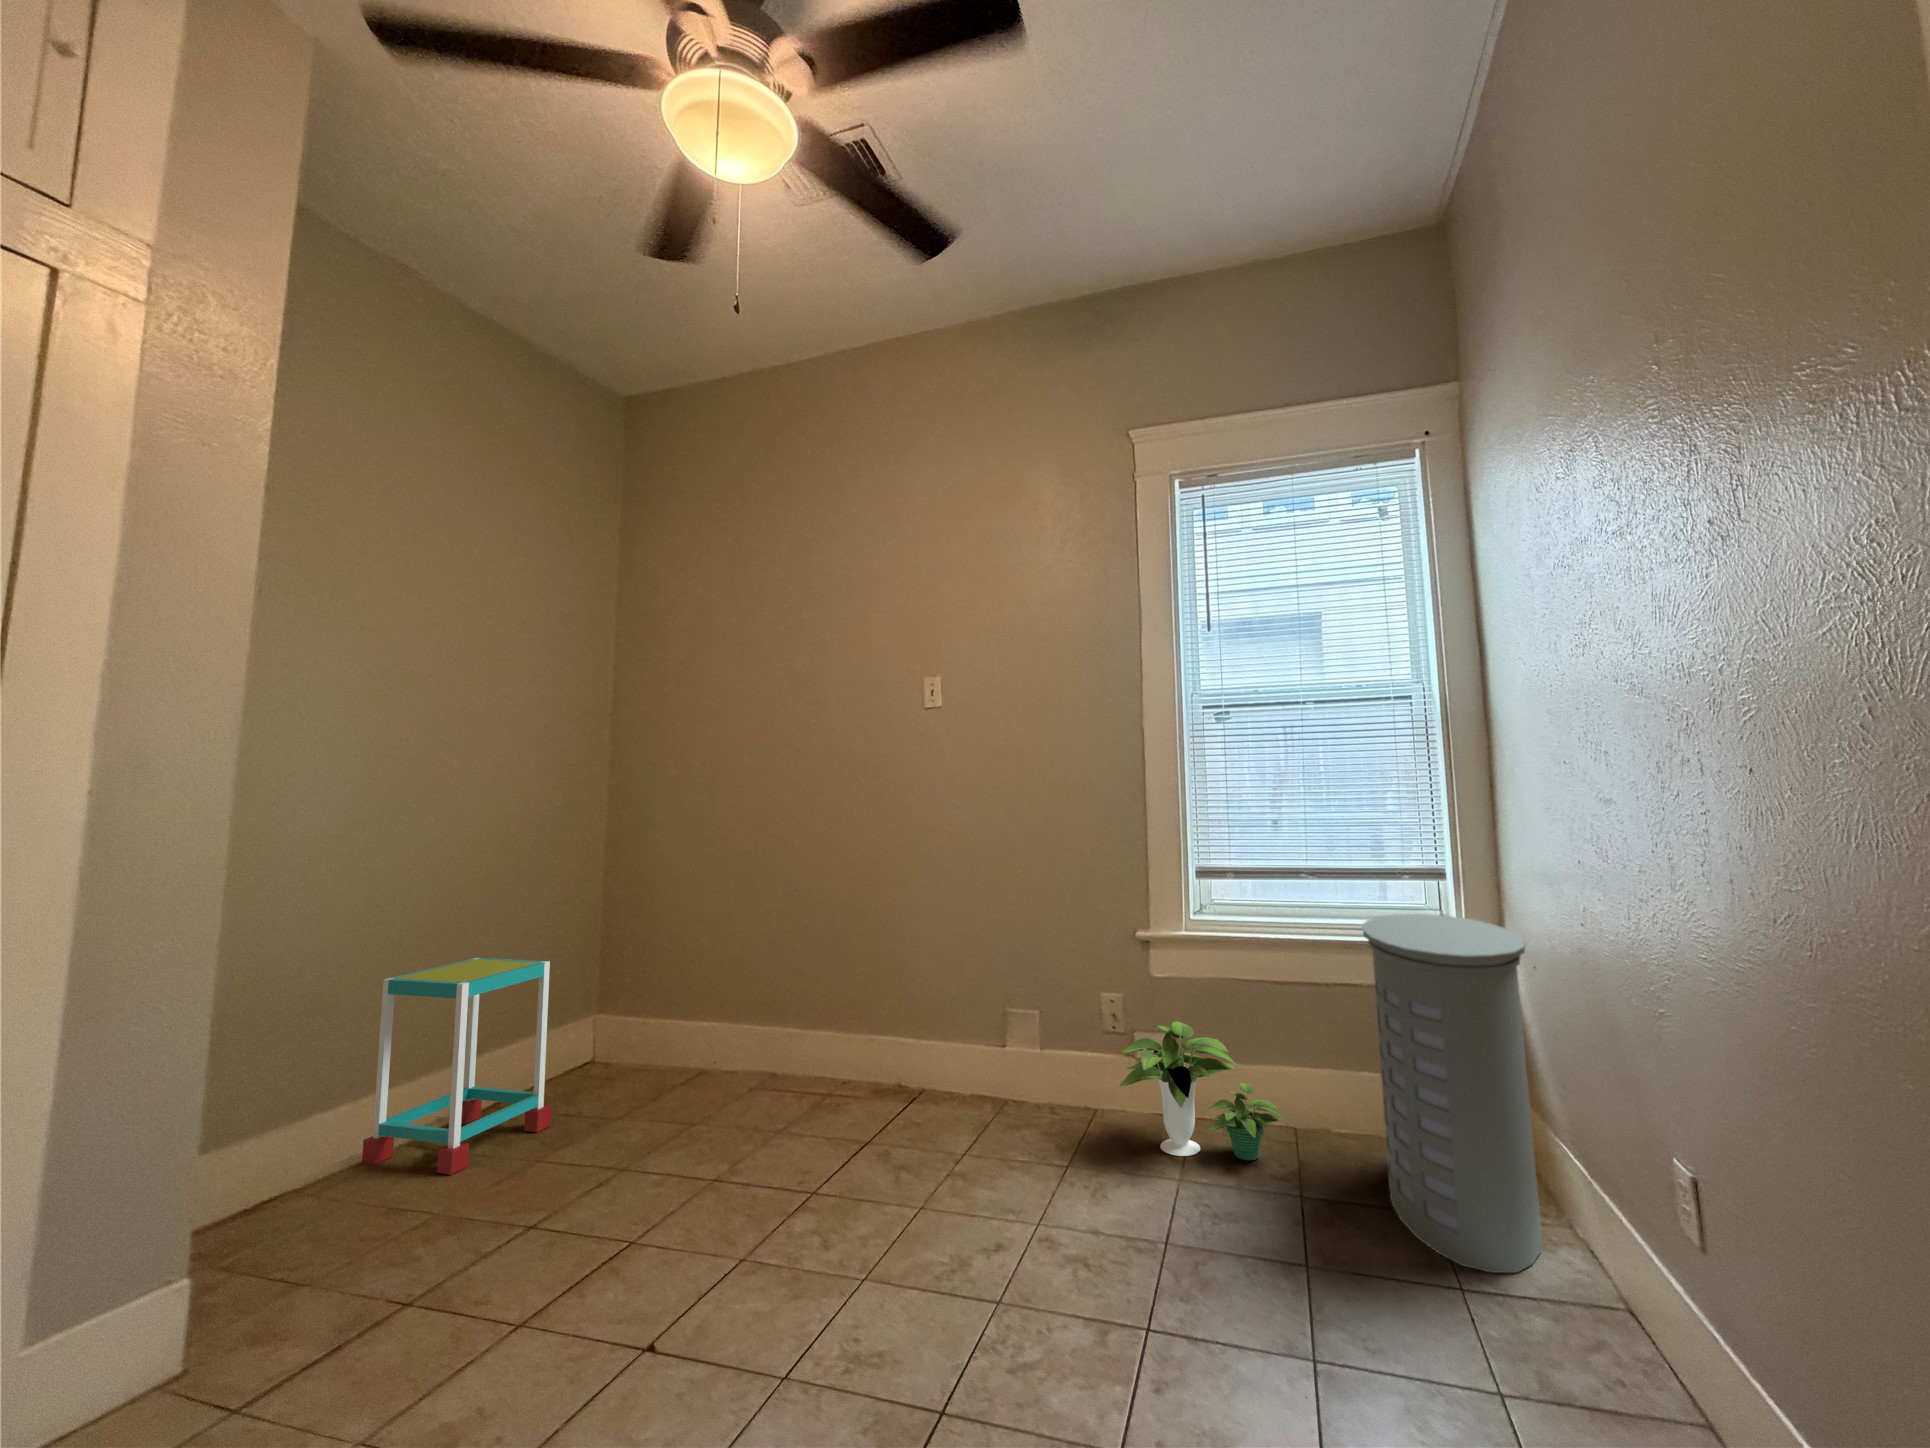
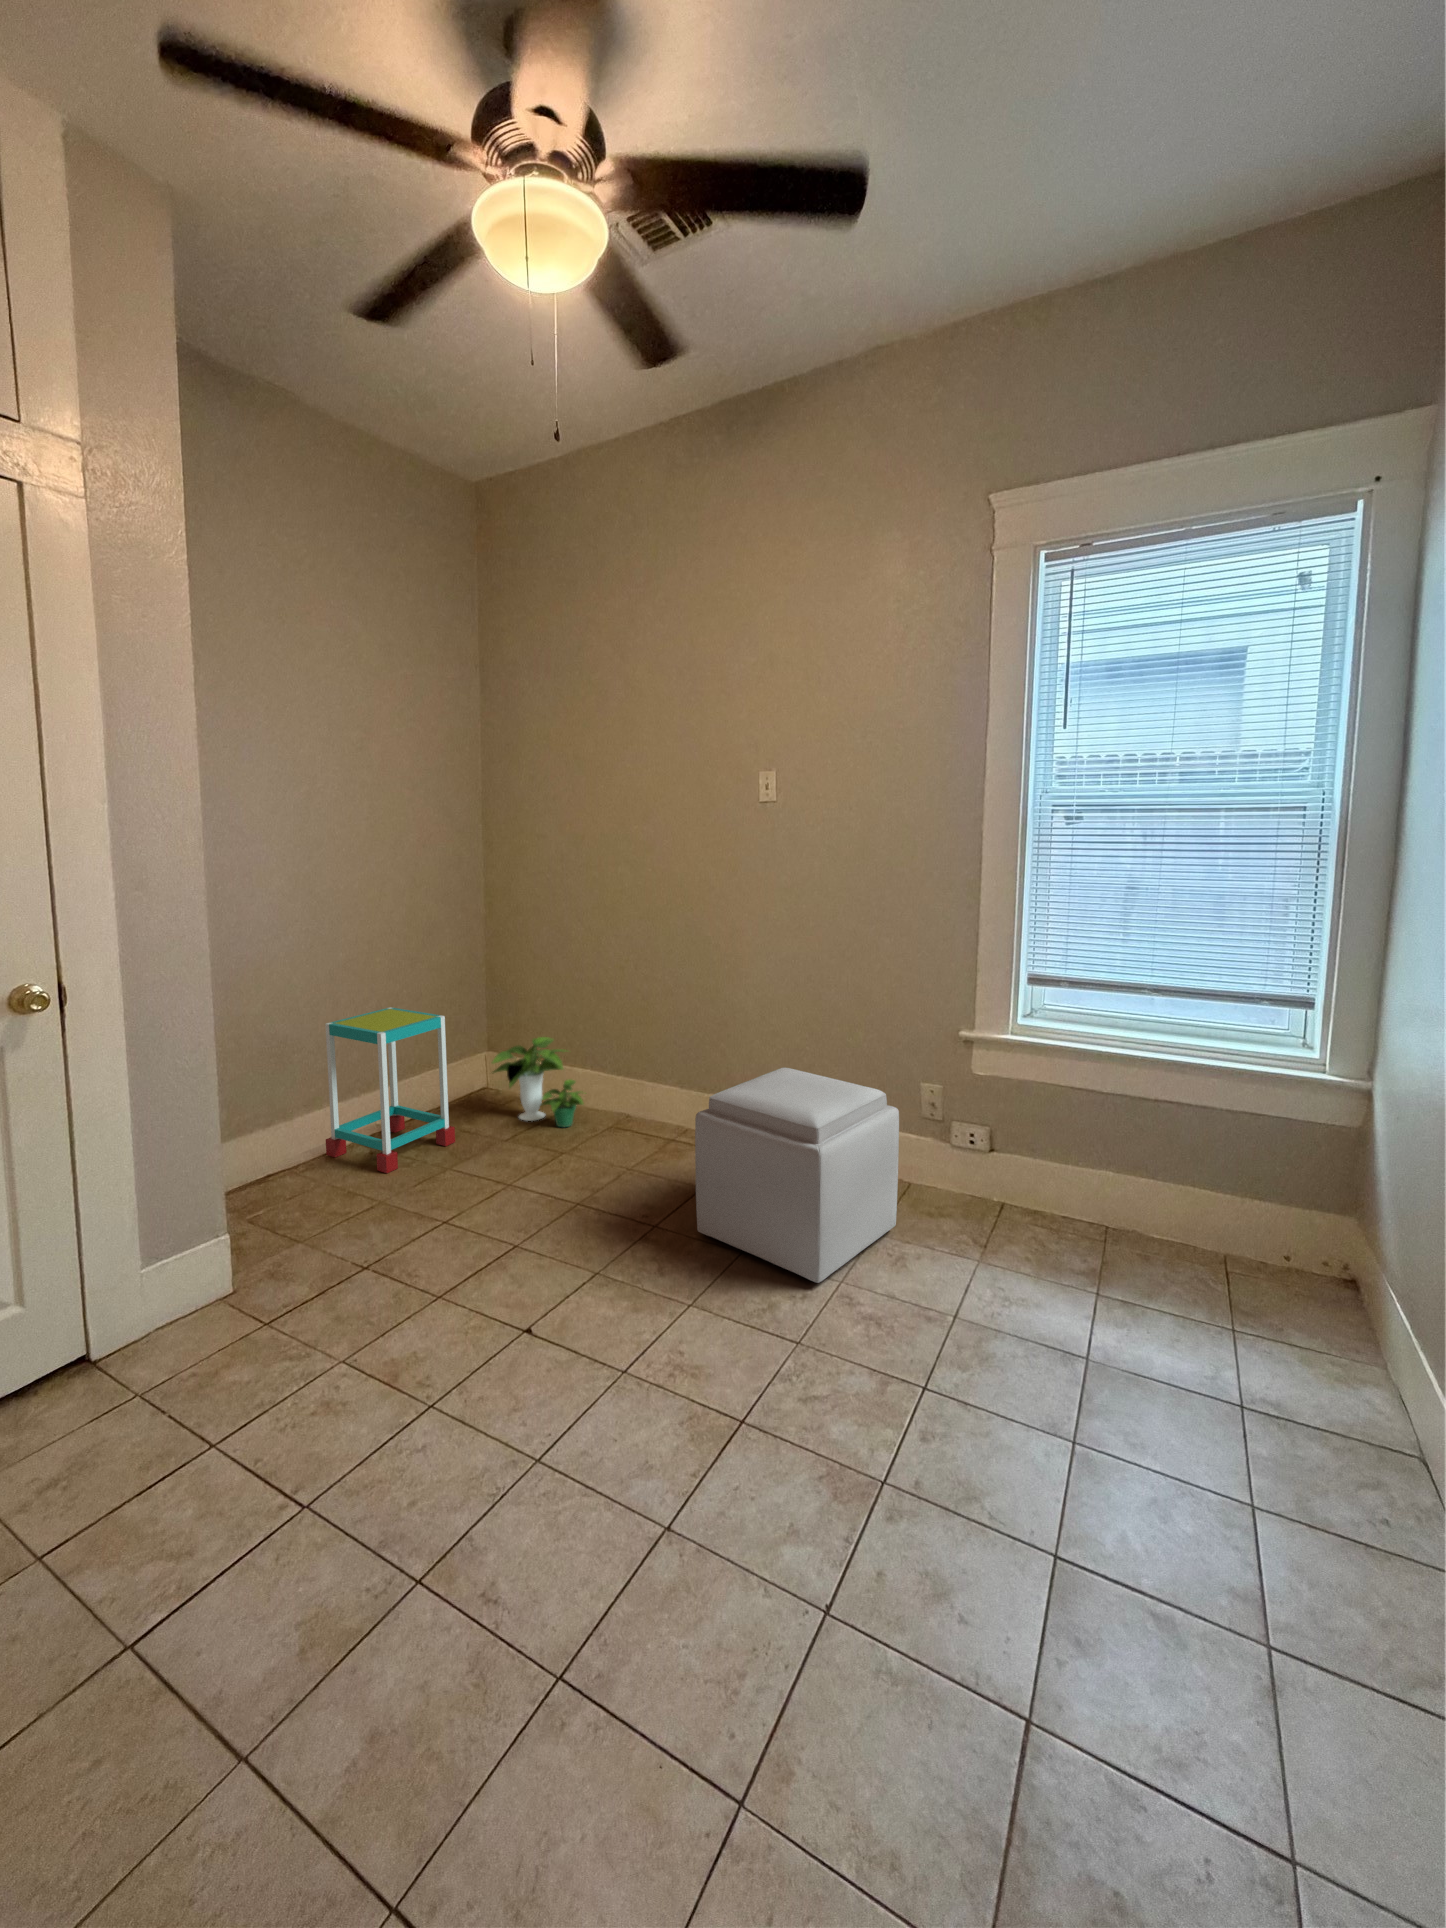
laundry hamper: present [1362,914,1542,1273] -> none [1191,1044,1382,1400]
ottoman: none [864,984,1087,1229] -> present [695,1068,899,1283]
potted plant: present [1120,1021,1283,1160] -> present [492,1037,583,1127]

